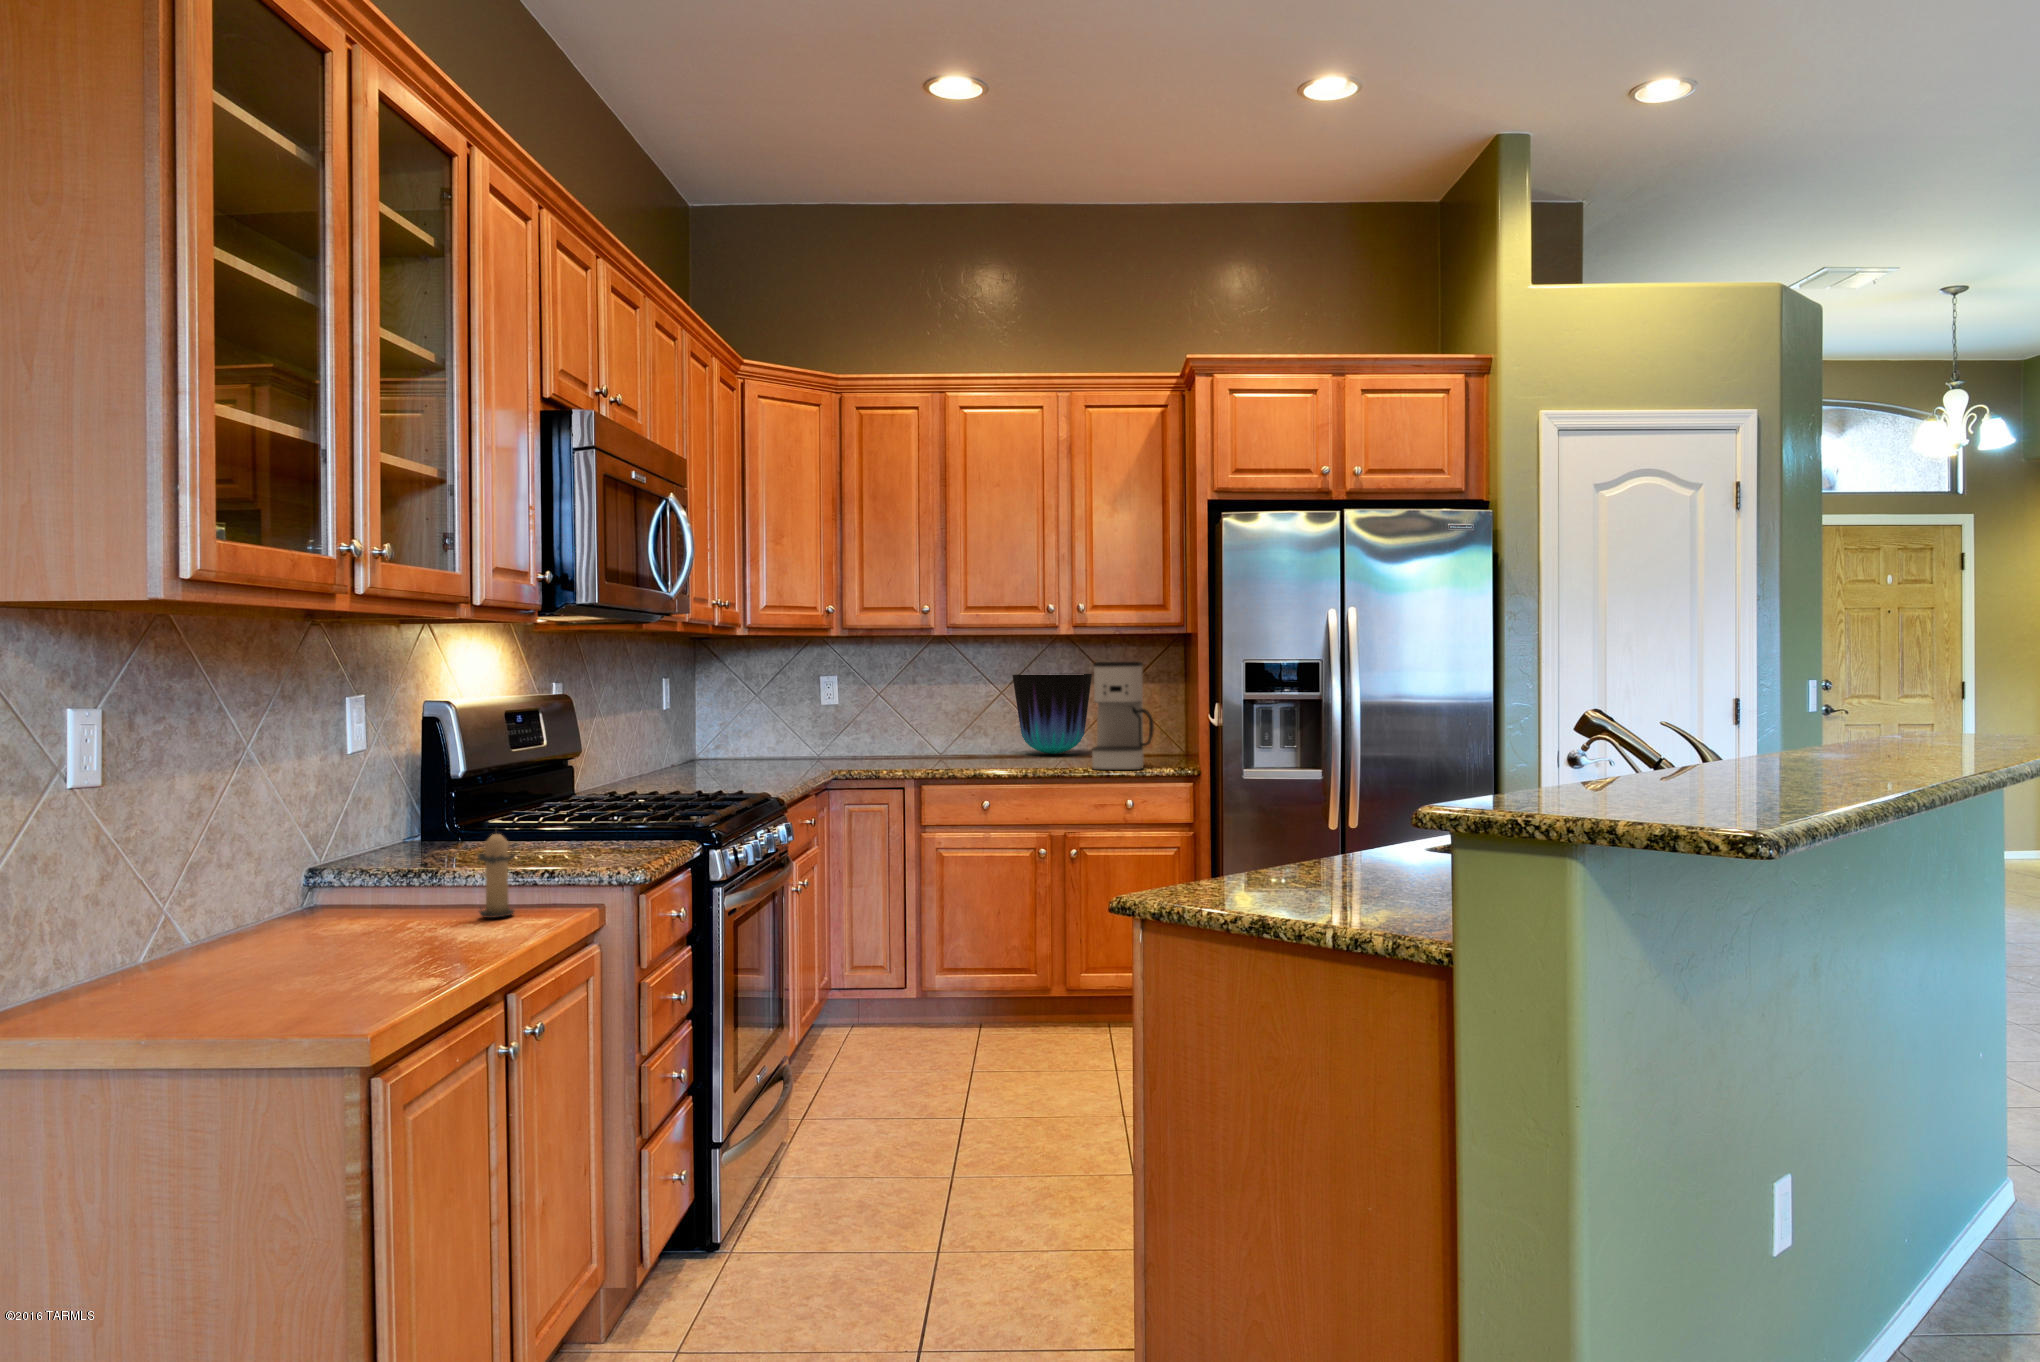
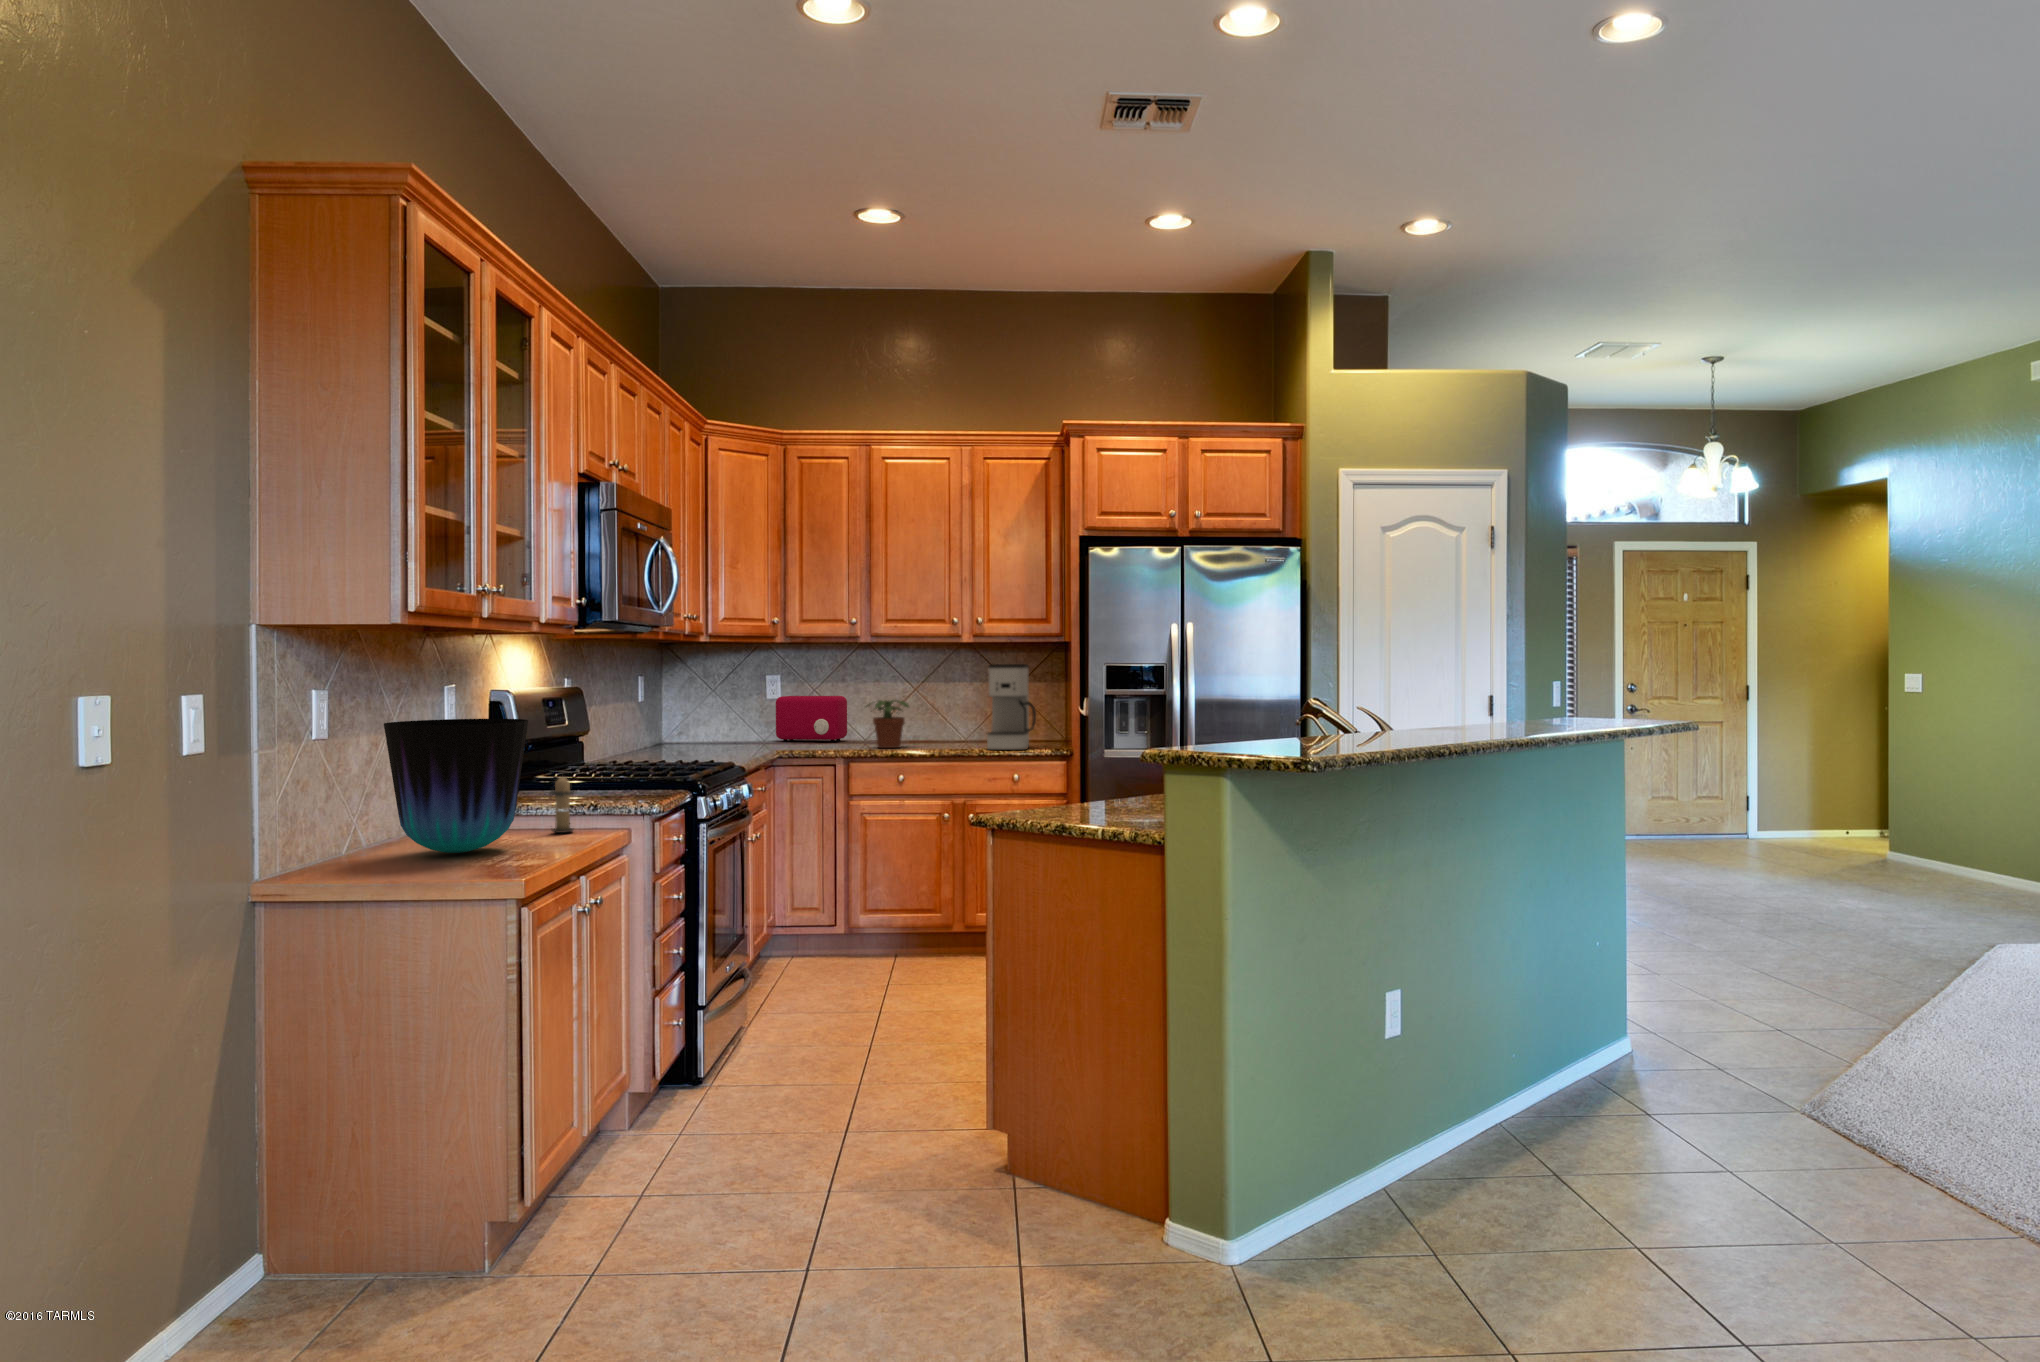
vase: present [1012,674,1092,754] -> present [384,719,528,853]
toaster: none [831,701,918,758] -> present [776,696,847,742]
potted plant: none [939,706,995,767] -> present [873,700,909,748]

